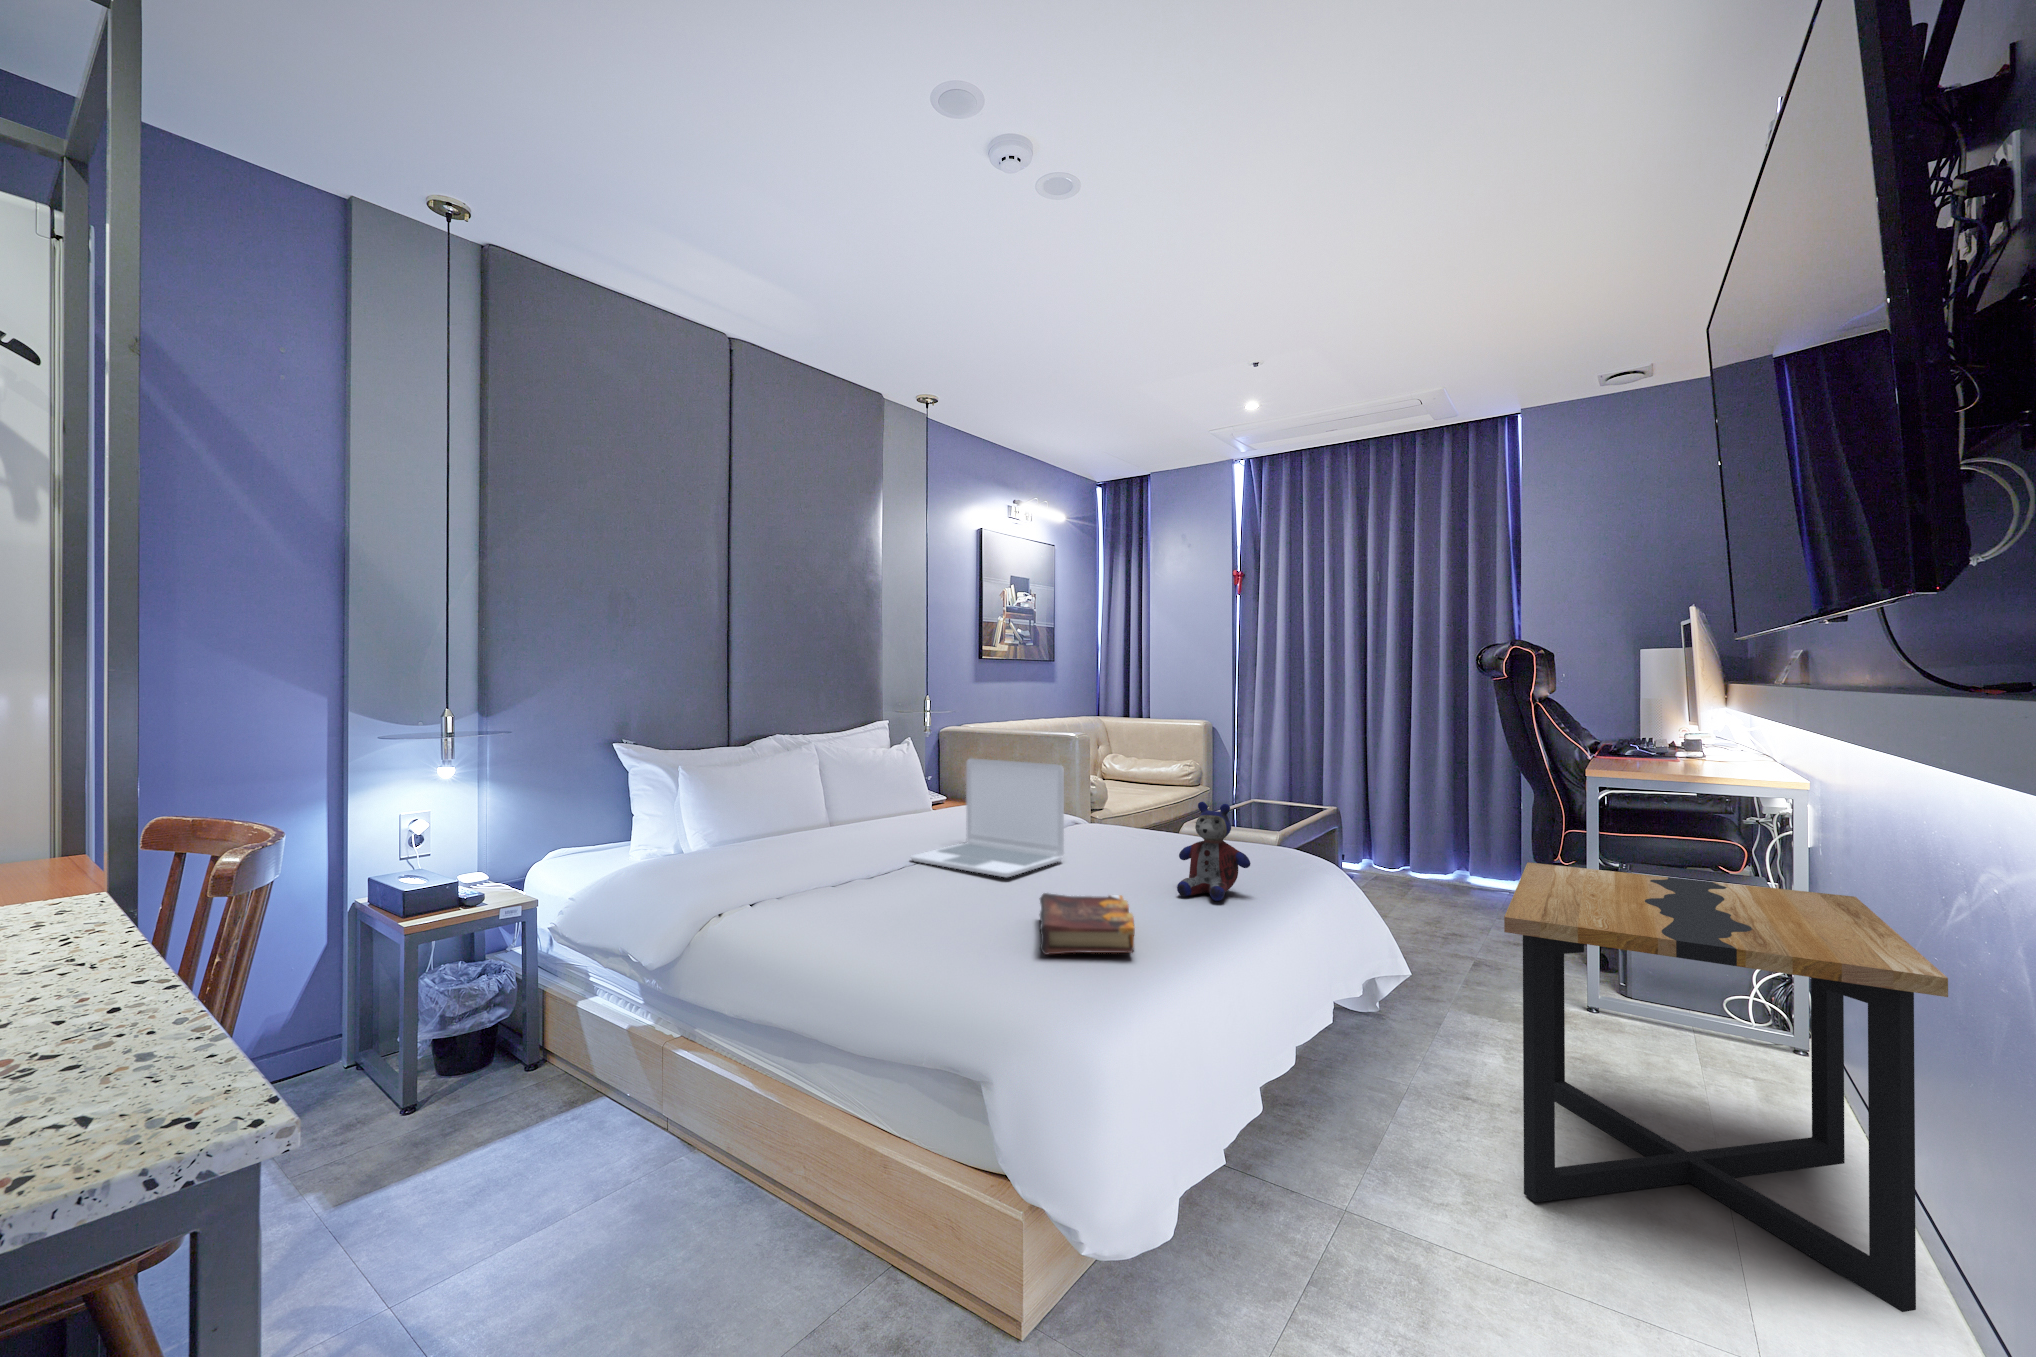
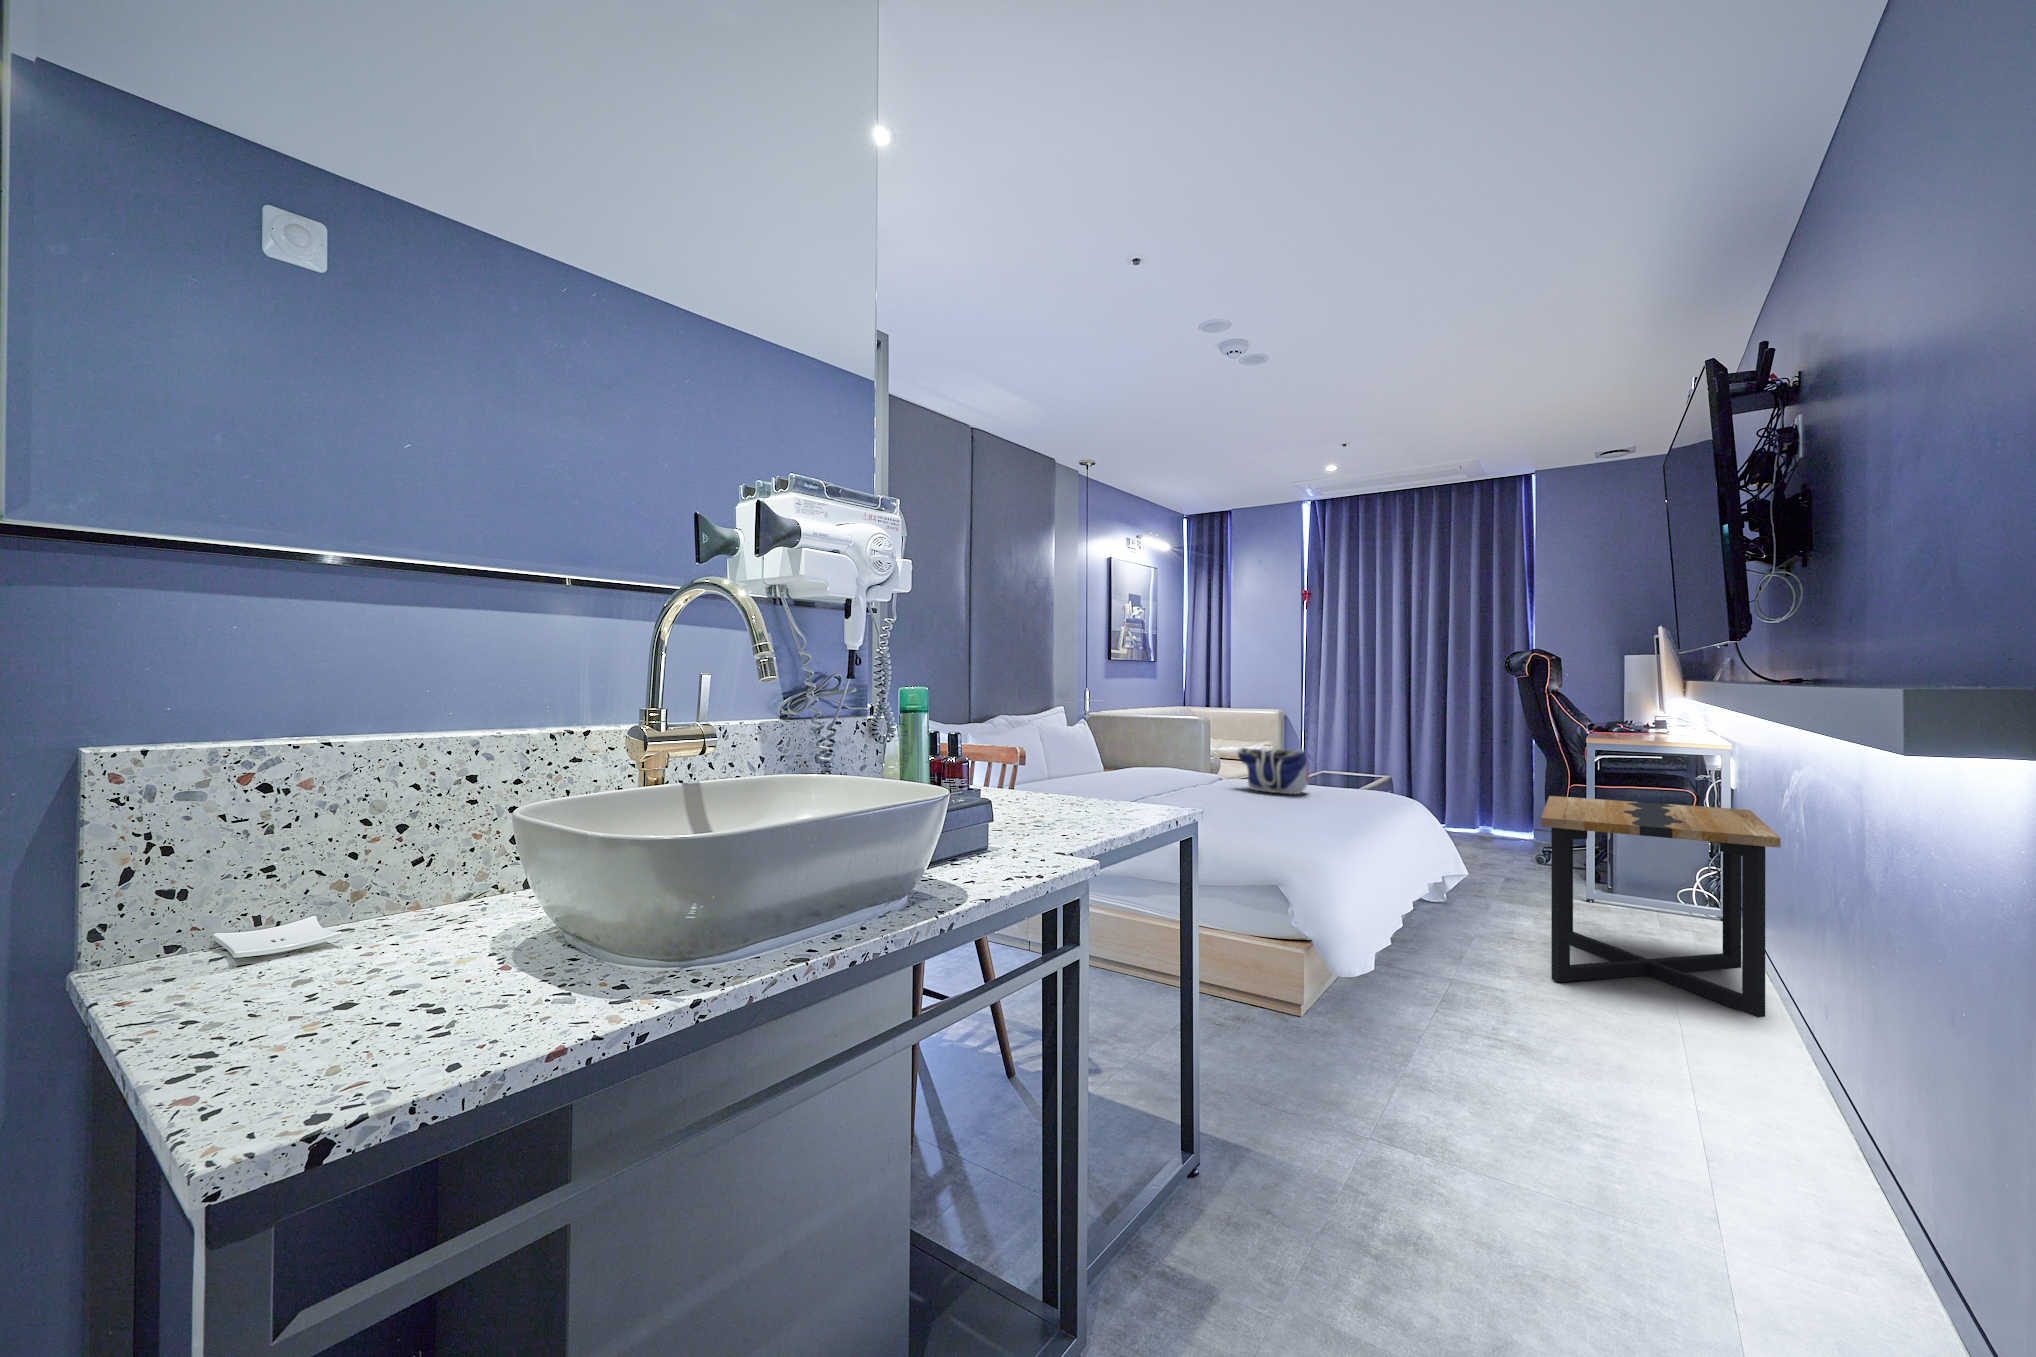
laptop: present [911,758,1064,877] -> none [1143,732,1244,805]
tote bag: none [1070,782,1172,854] -> present [1237,747,1309,794]
stuffed bear: present [1177,802,1251,901] -> none [1329,756,1378,816]
book: present [1040,893,1135,955] -> none [1259,808,1333,837]

